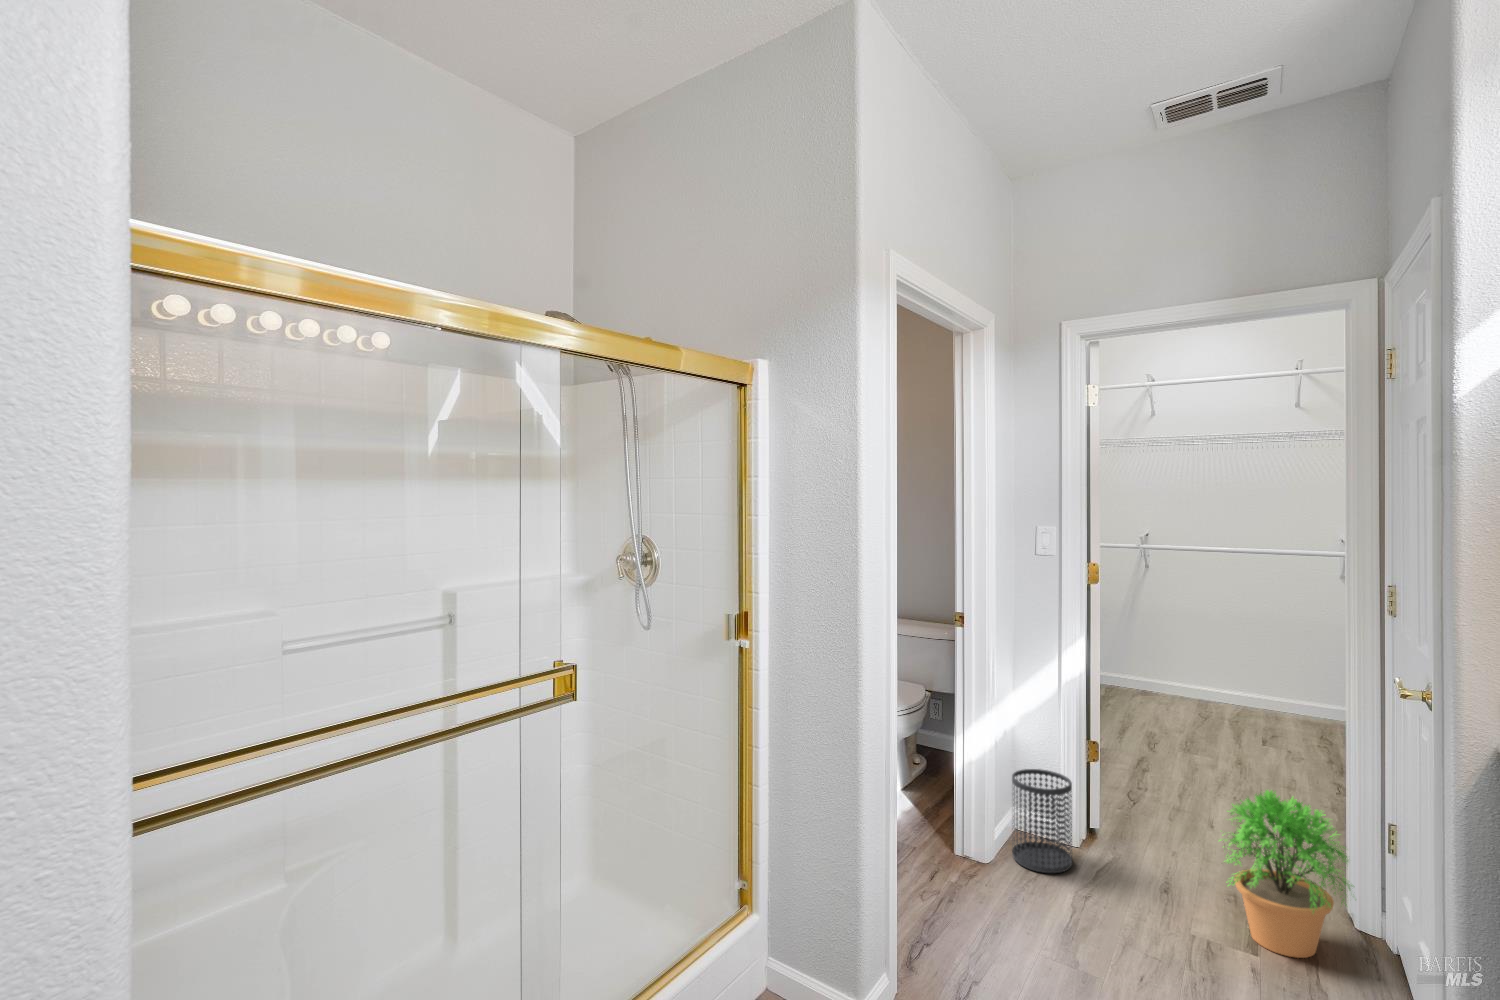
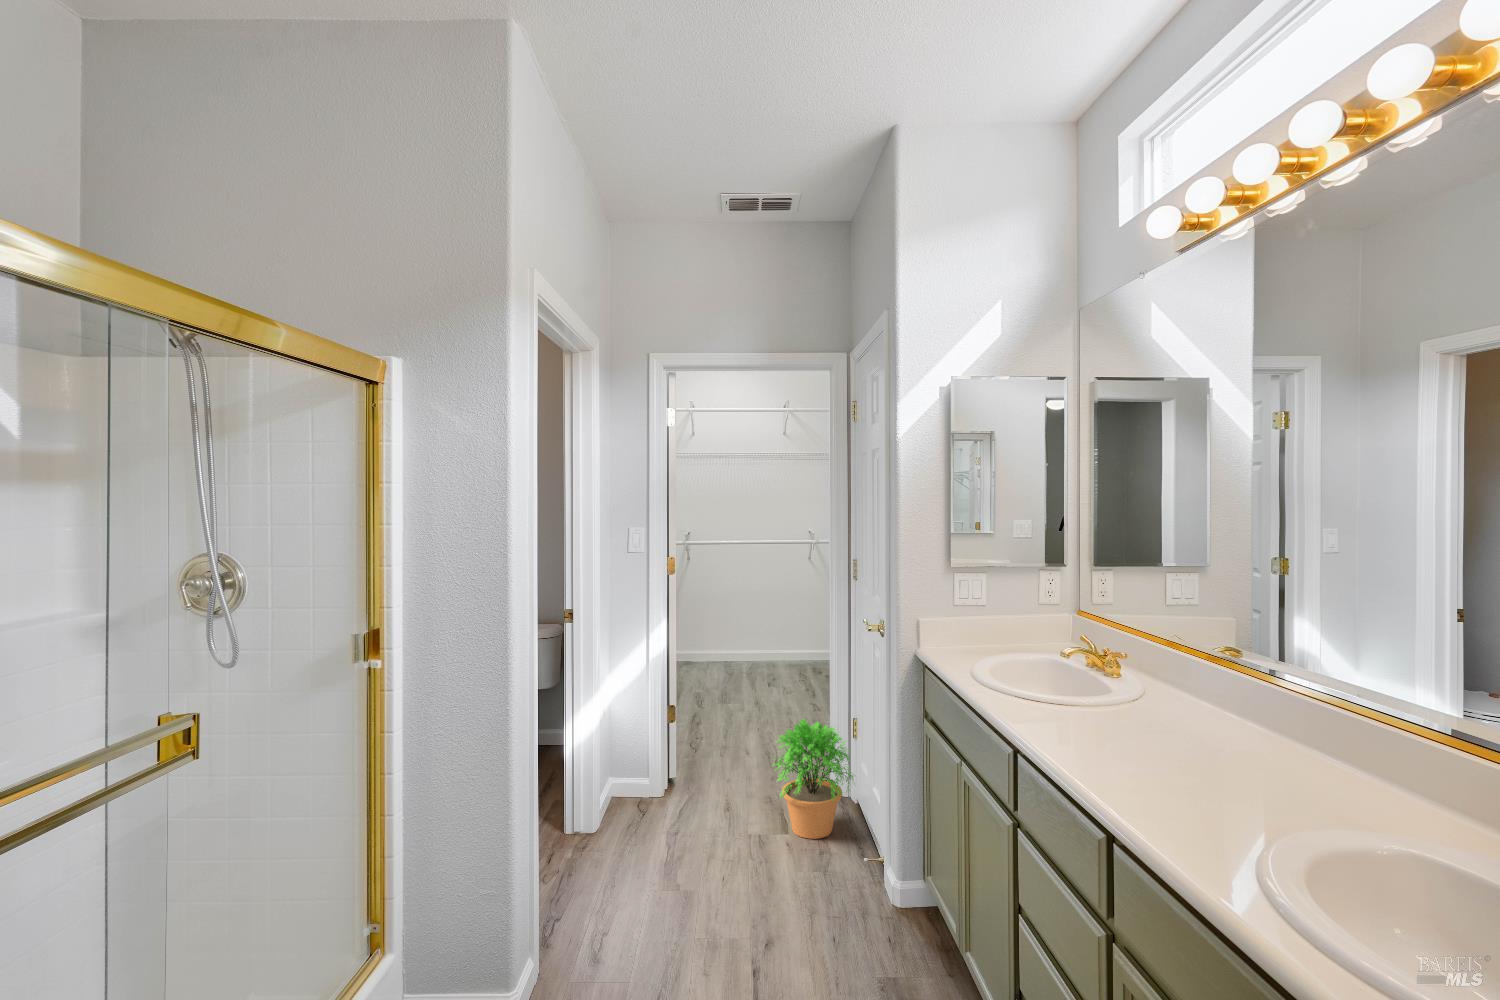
wastebasket: present [1012,769,1072,873] -> none [613,739,663,828]

